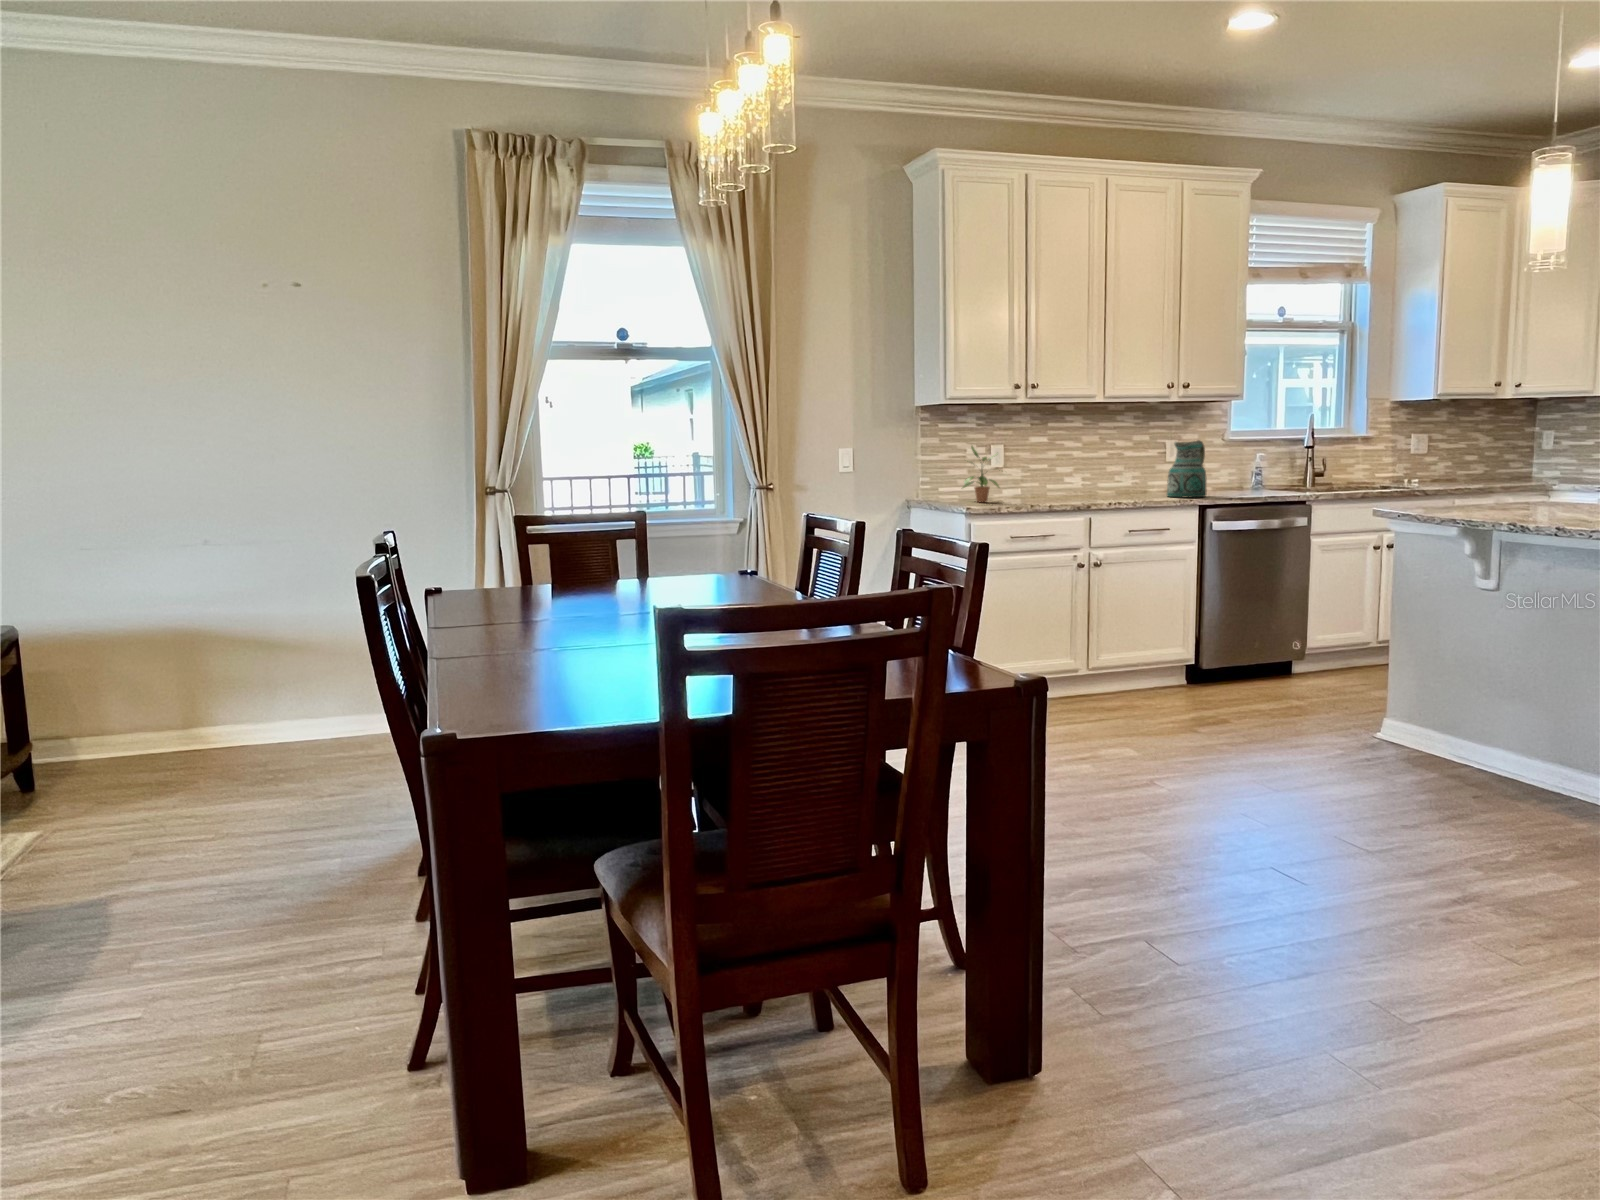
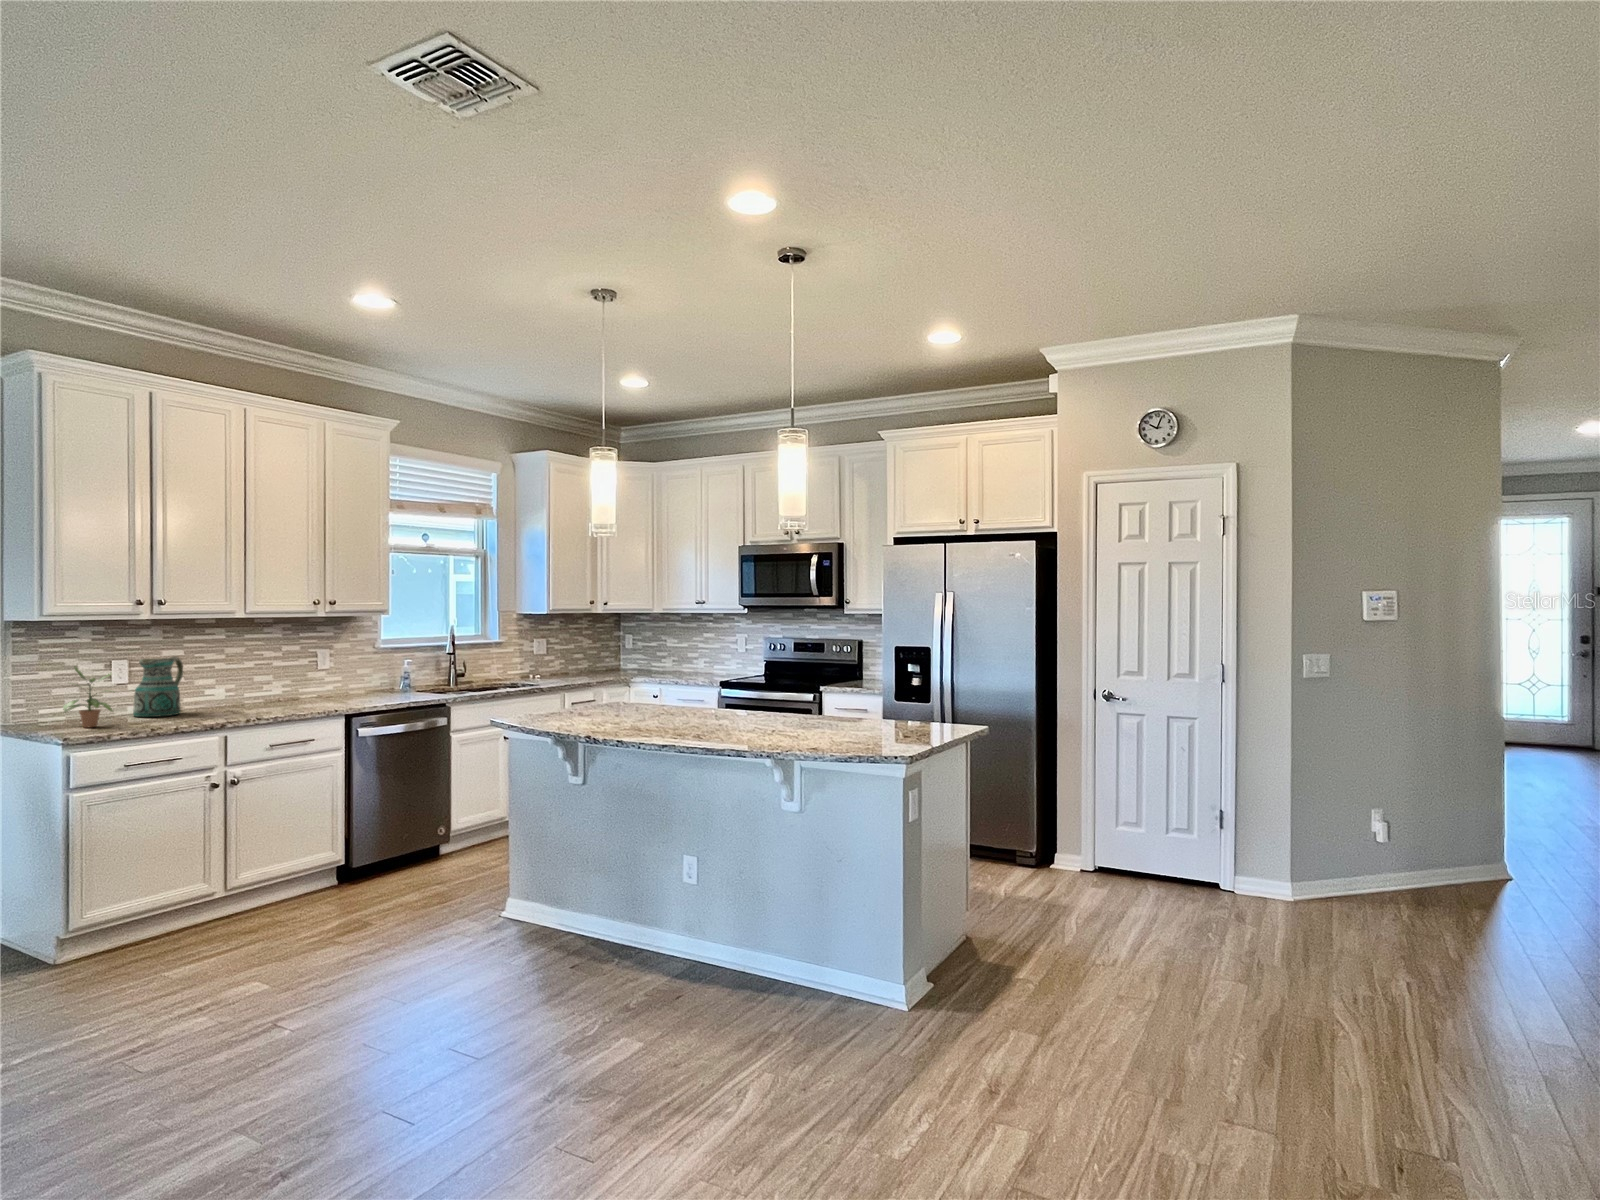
ceramic pitcher: present [1167,440,1207,497] -> present [133,656,183,717]

